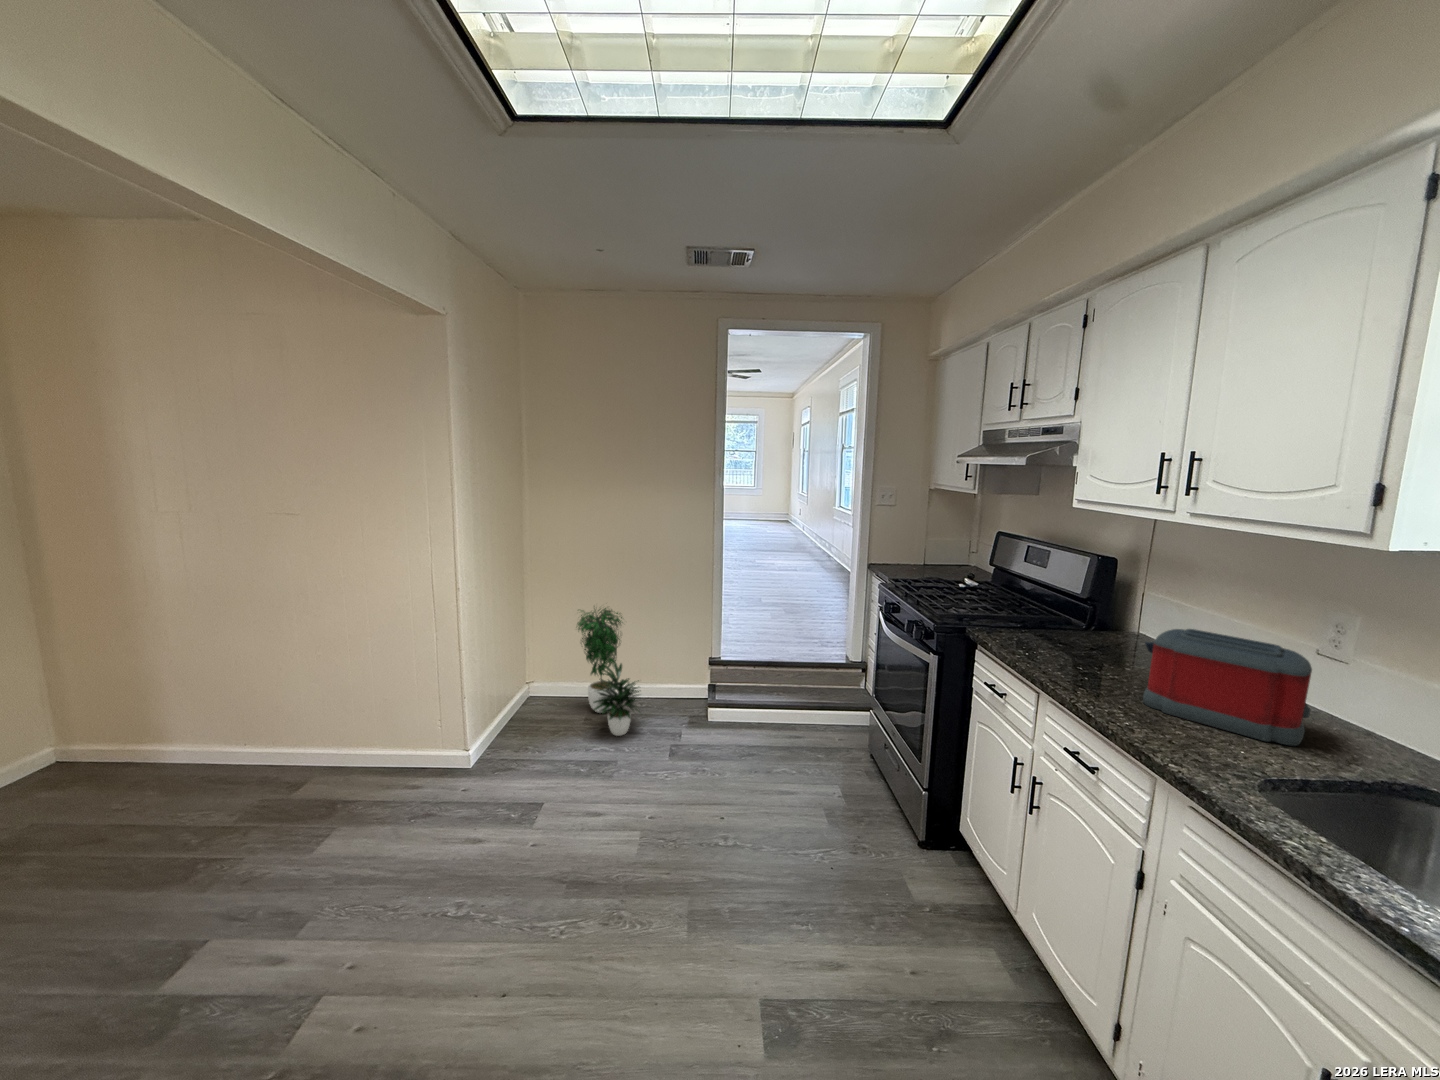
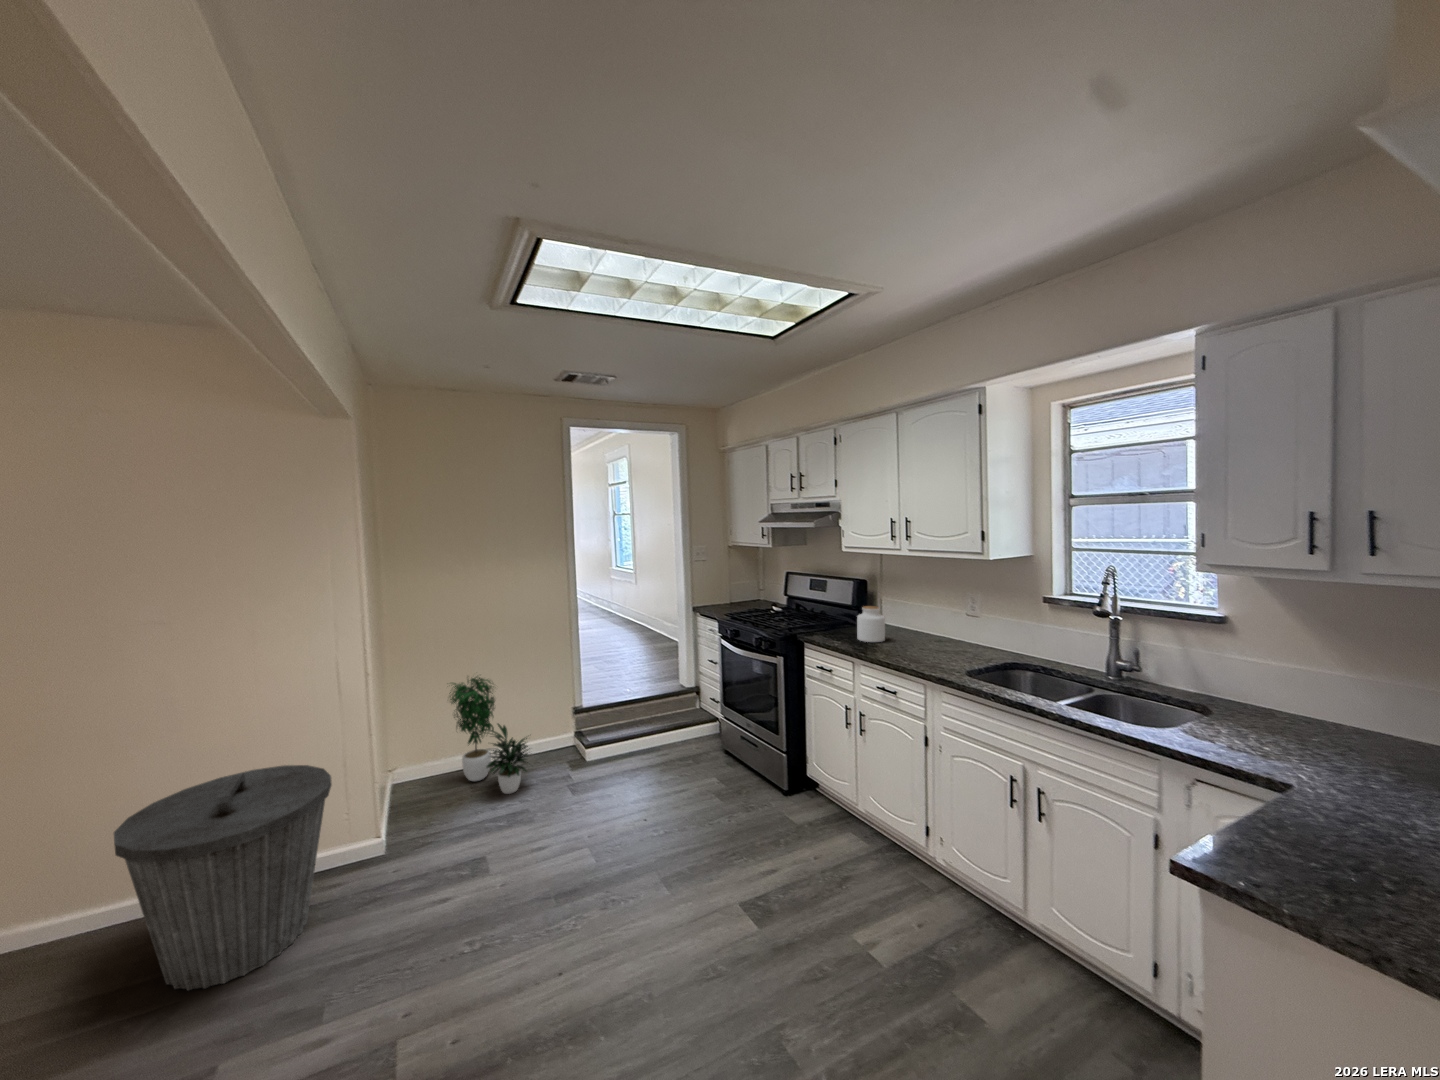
jar: none [1062,603,1123,669] -> present [857,606,885,642]
toaster: present [1143,629,1312,746] -> none [901,610,970,657]
trash can: none [238,659,416,841] -> present [114,765,332,990]

